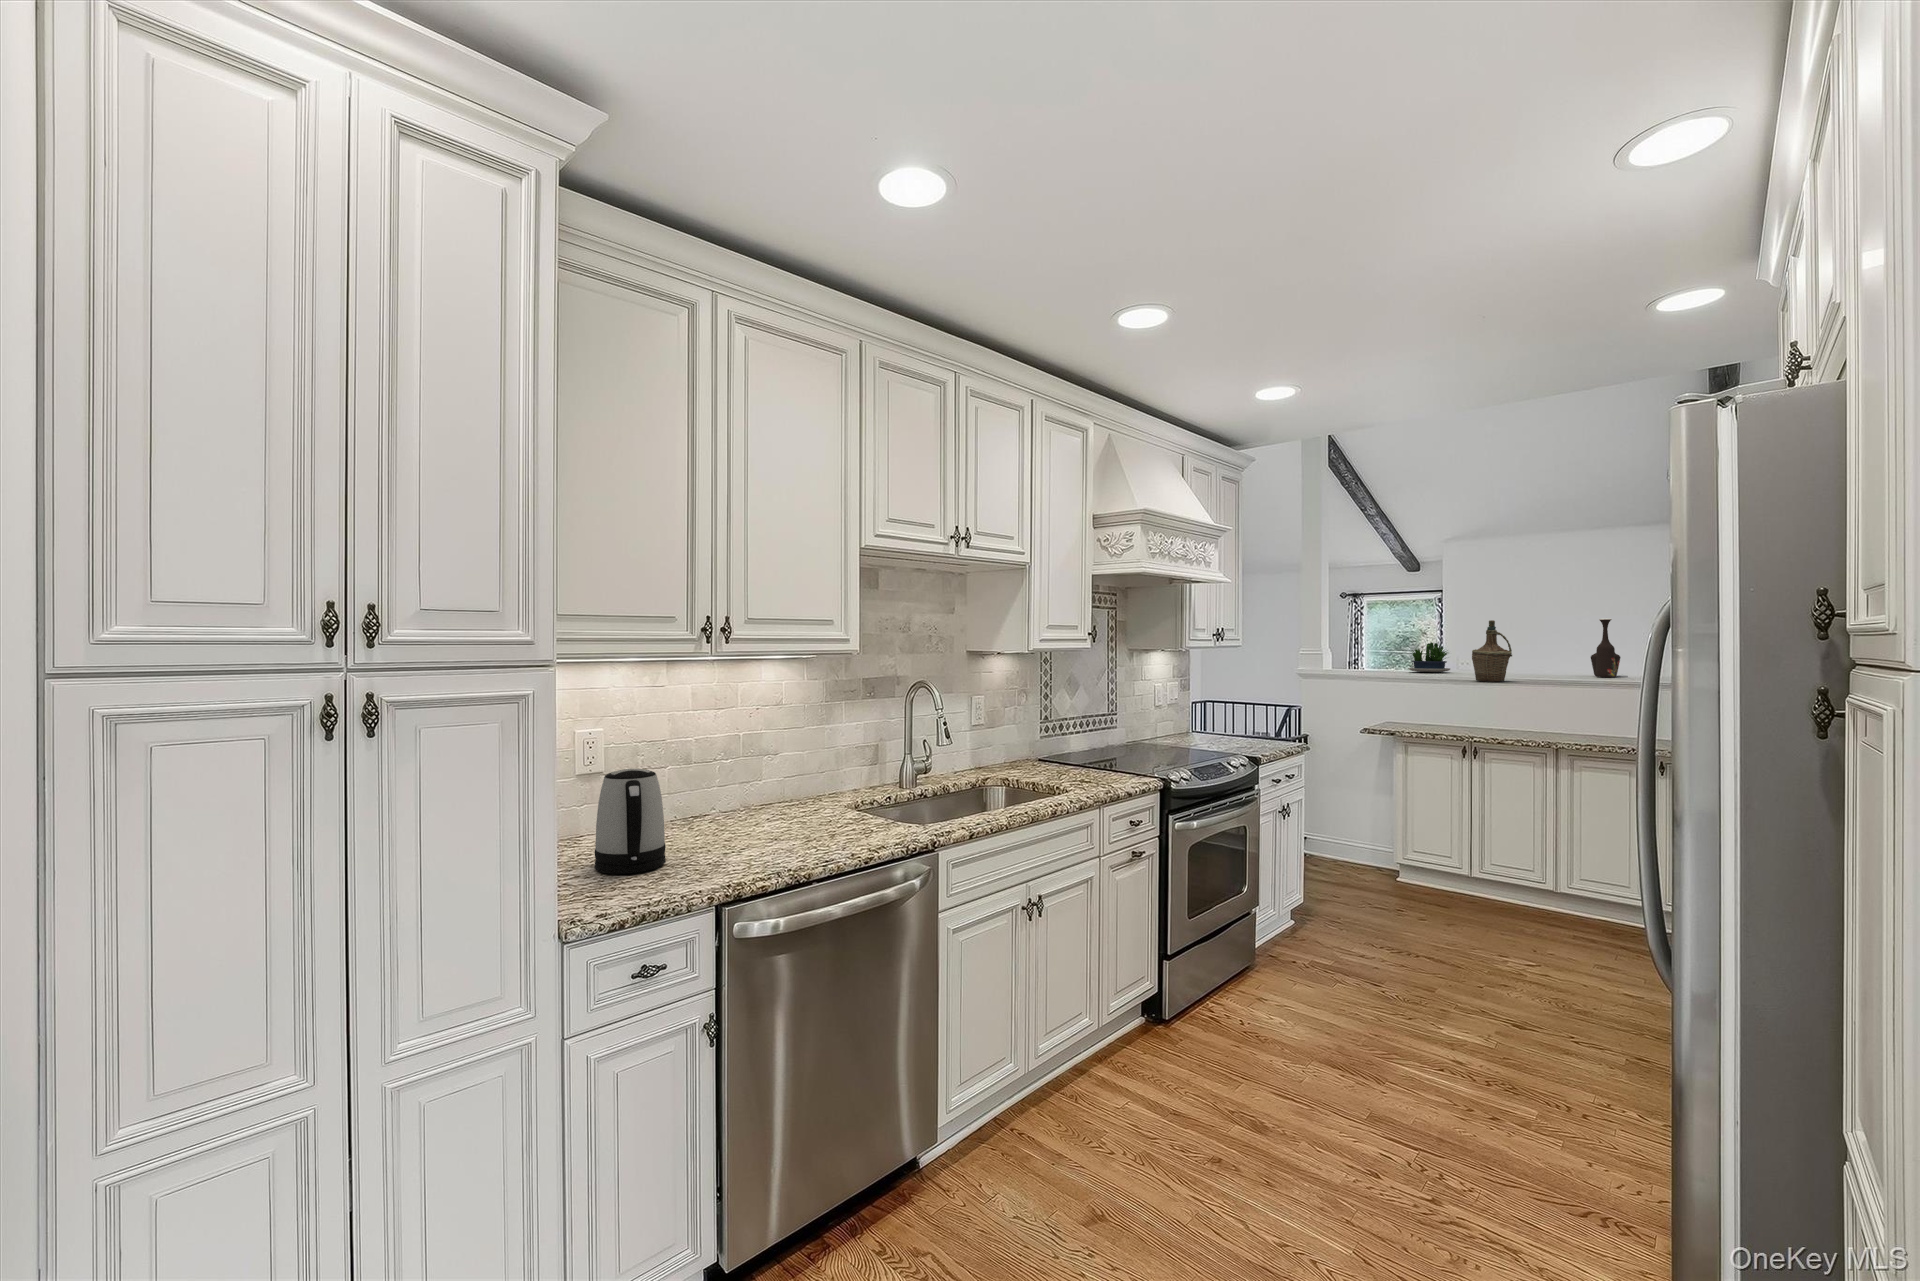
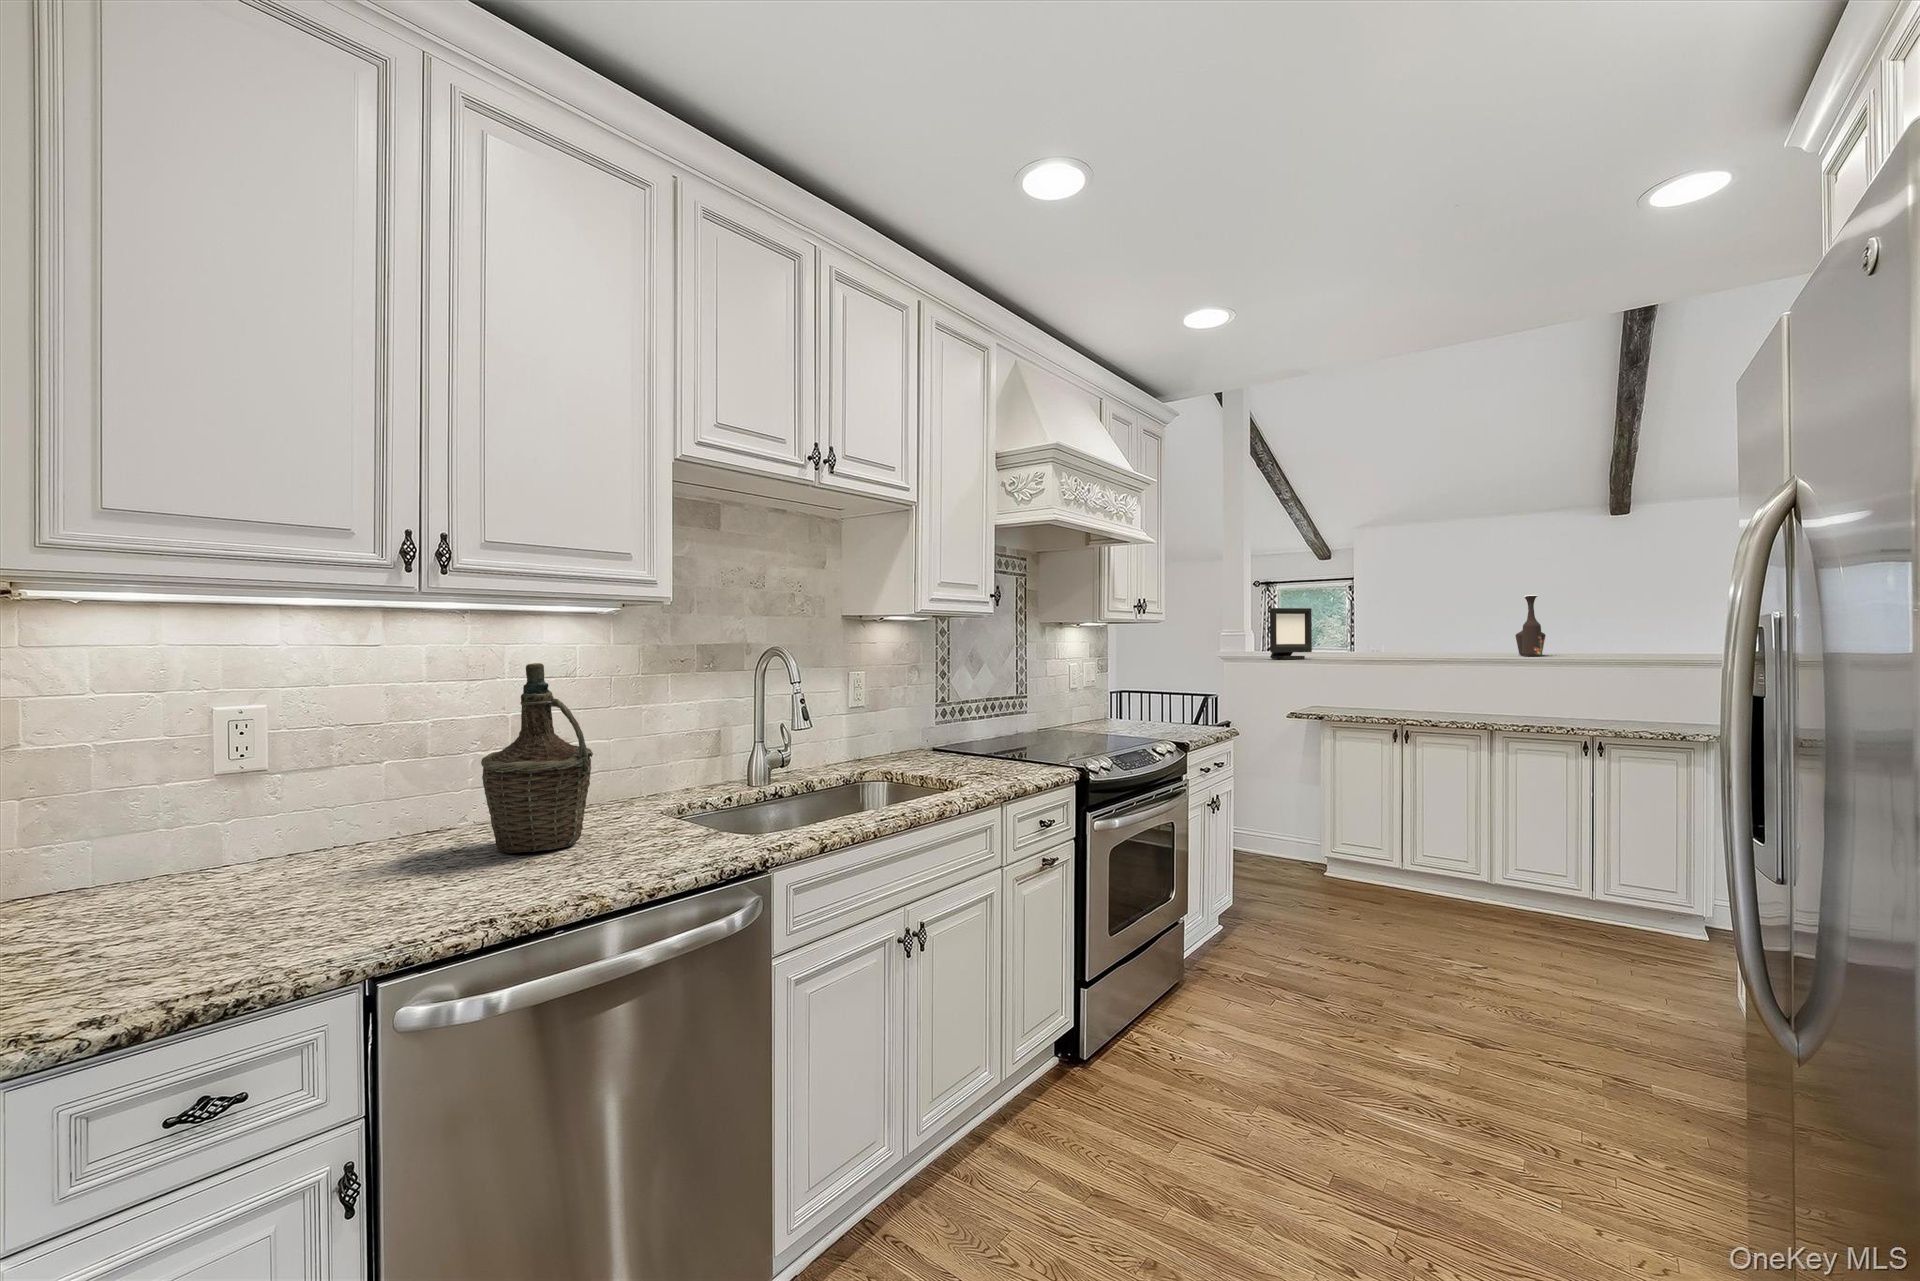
bottle: present [1472,620,1512,682] -> present [481,663,593,853]
picture frame: none [1346,631,1386,679] -> present [1270,608,1312,659]
potted plant: present [1408,642,1450,672] -> none [1330,623,1380,654]
kettle: present [595,769,666,874] -> none [175,762,315,933]

